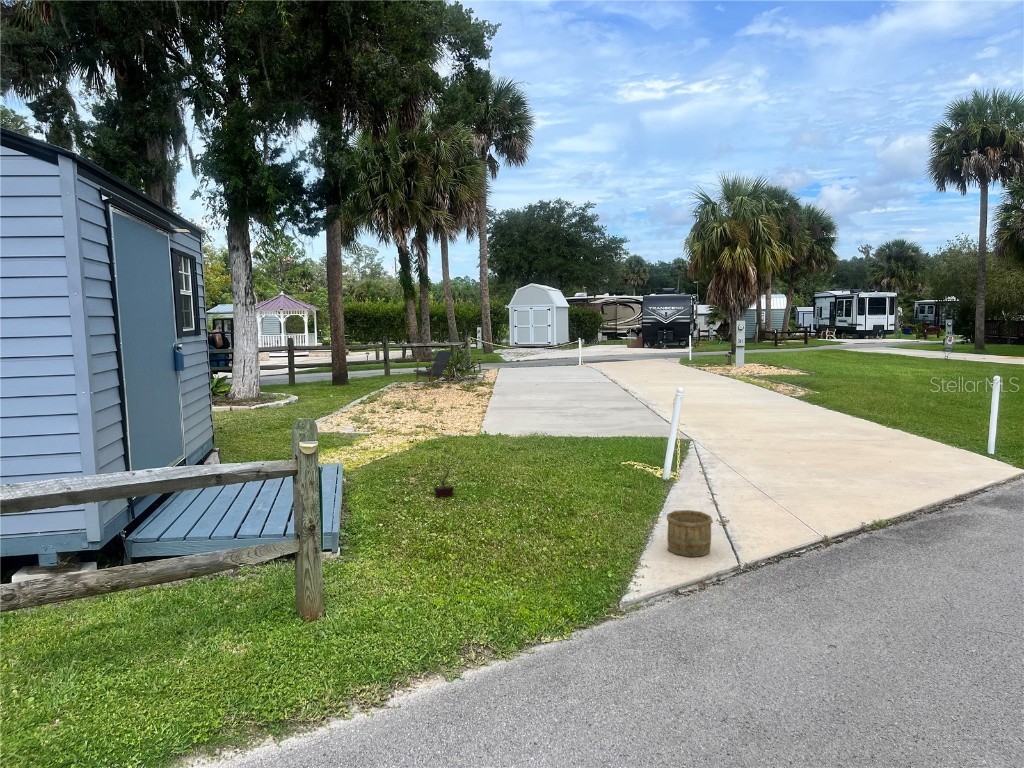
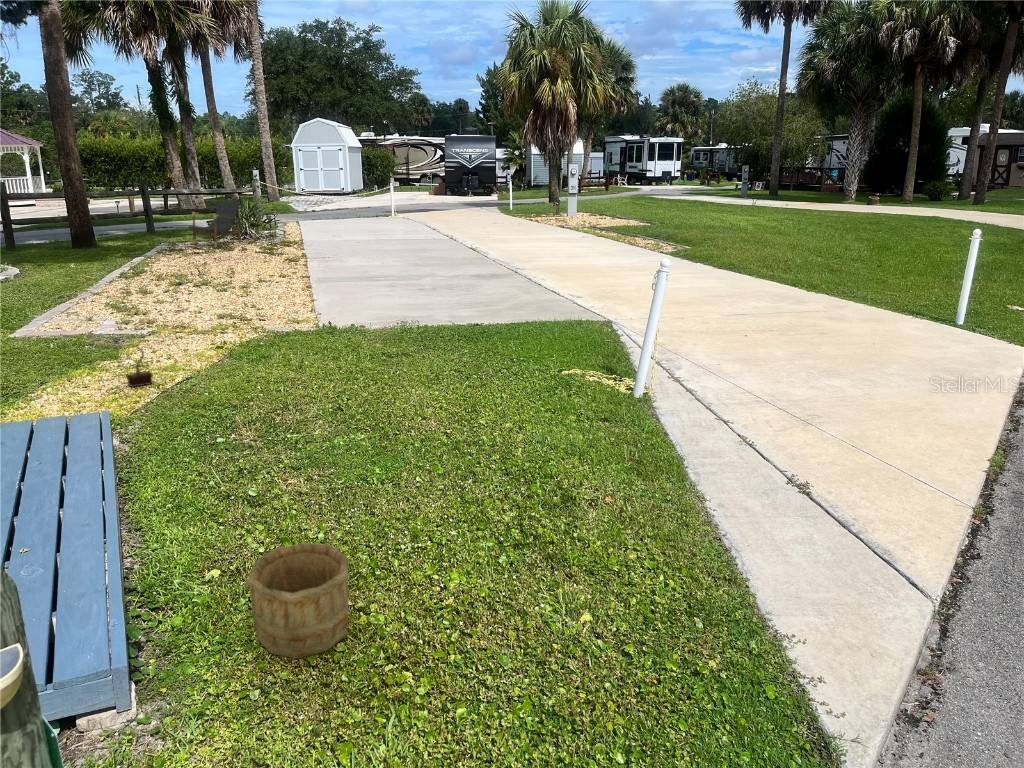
potted plant: present [429,449,470,497] -> present [115,326,173,387]
wooden bucket: present [667,510,713,557] -> present [247,542,349,659]

